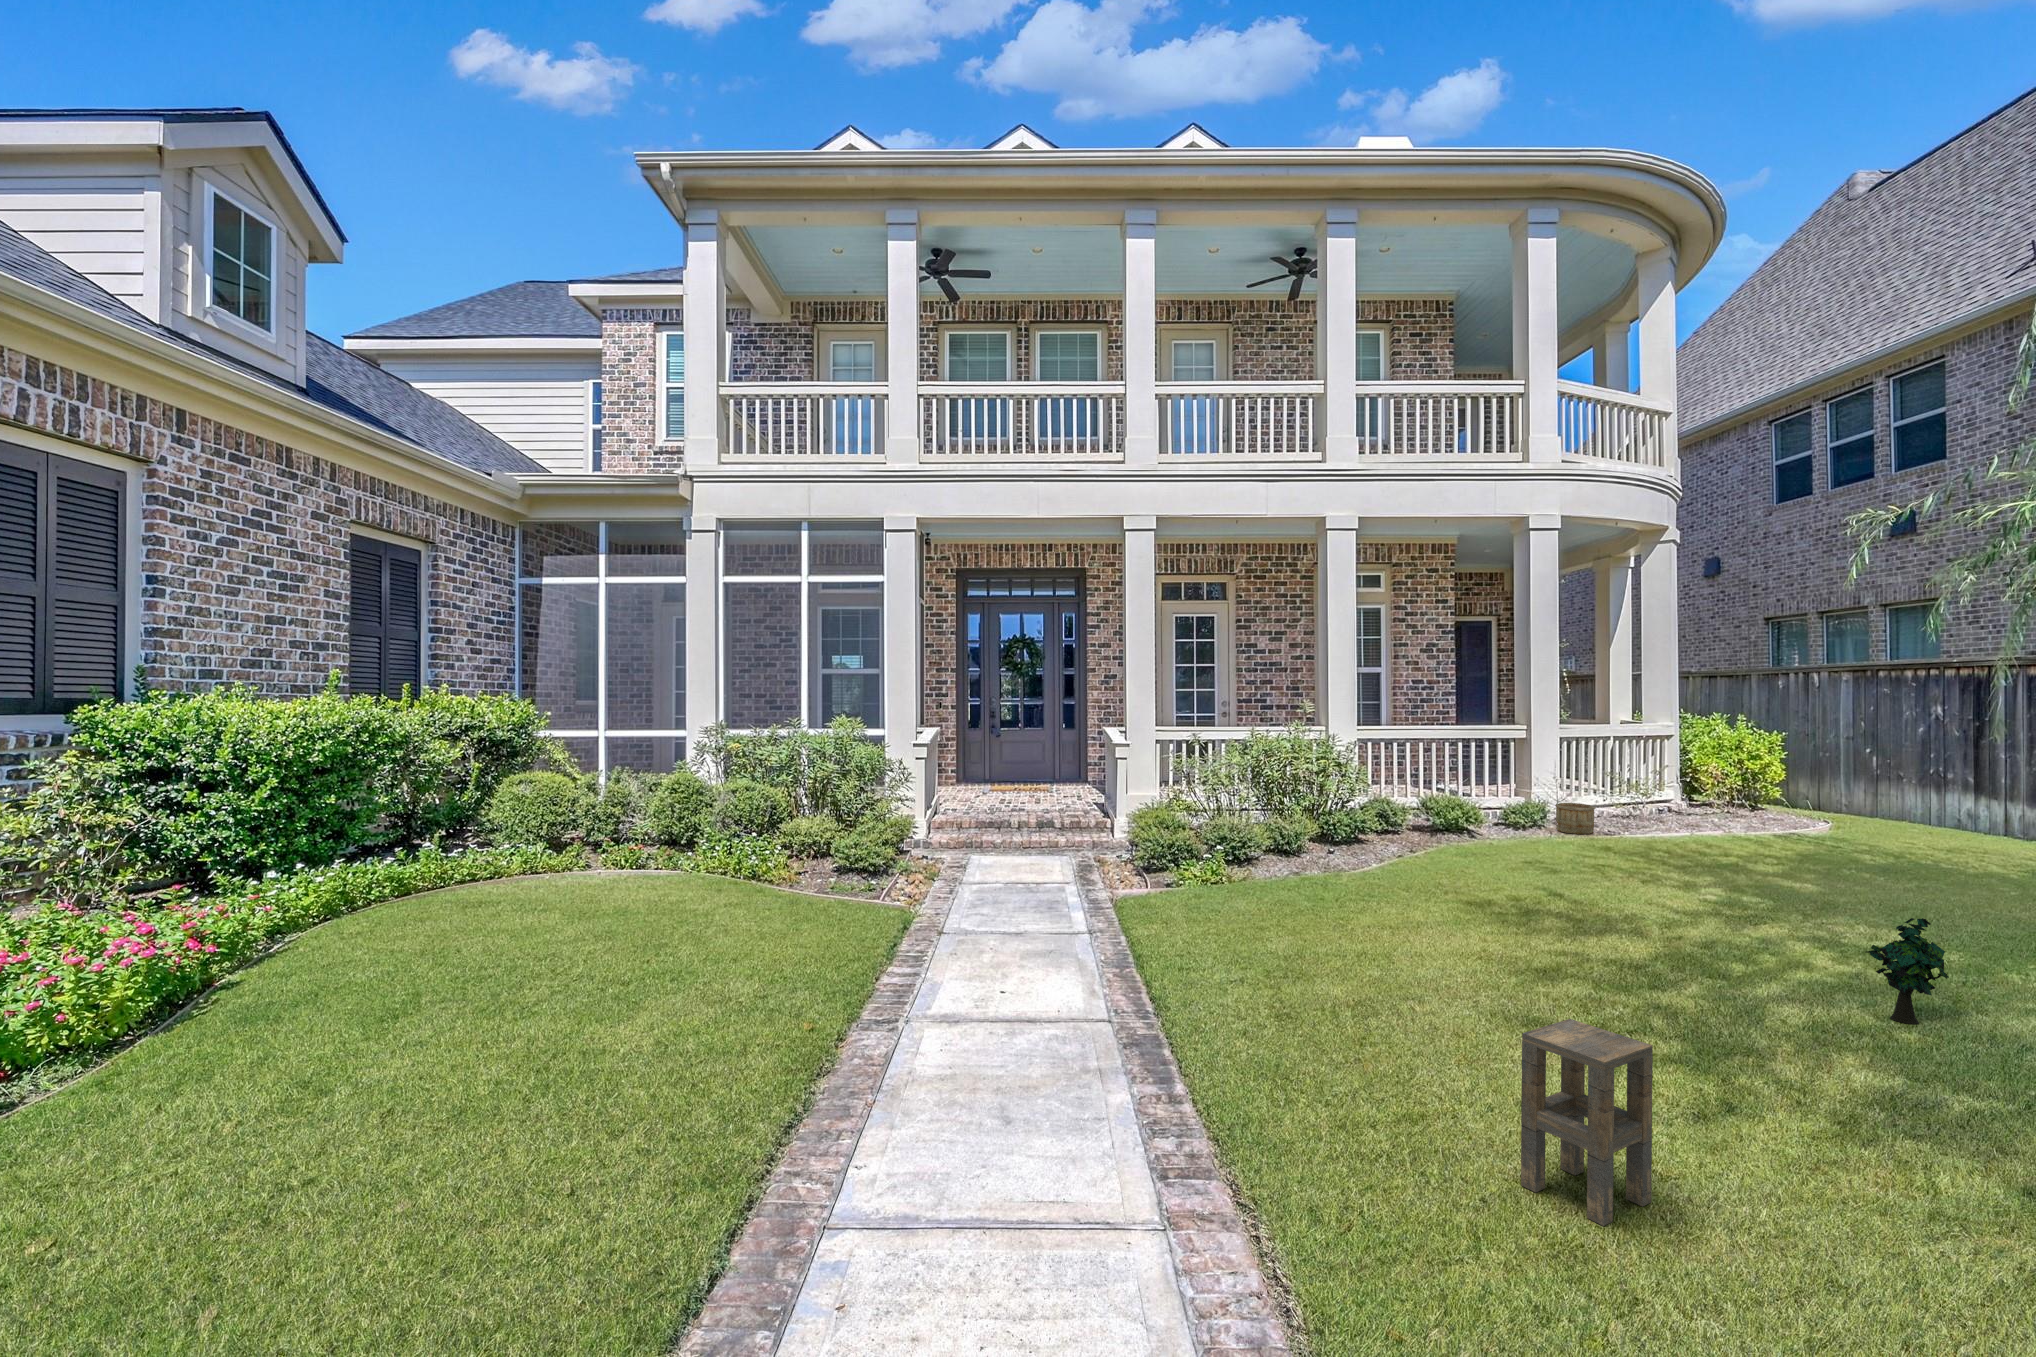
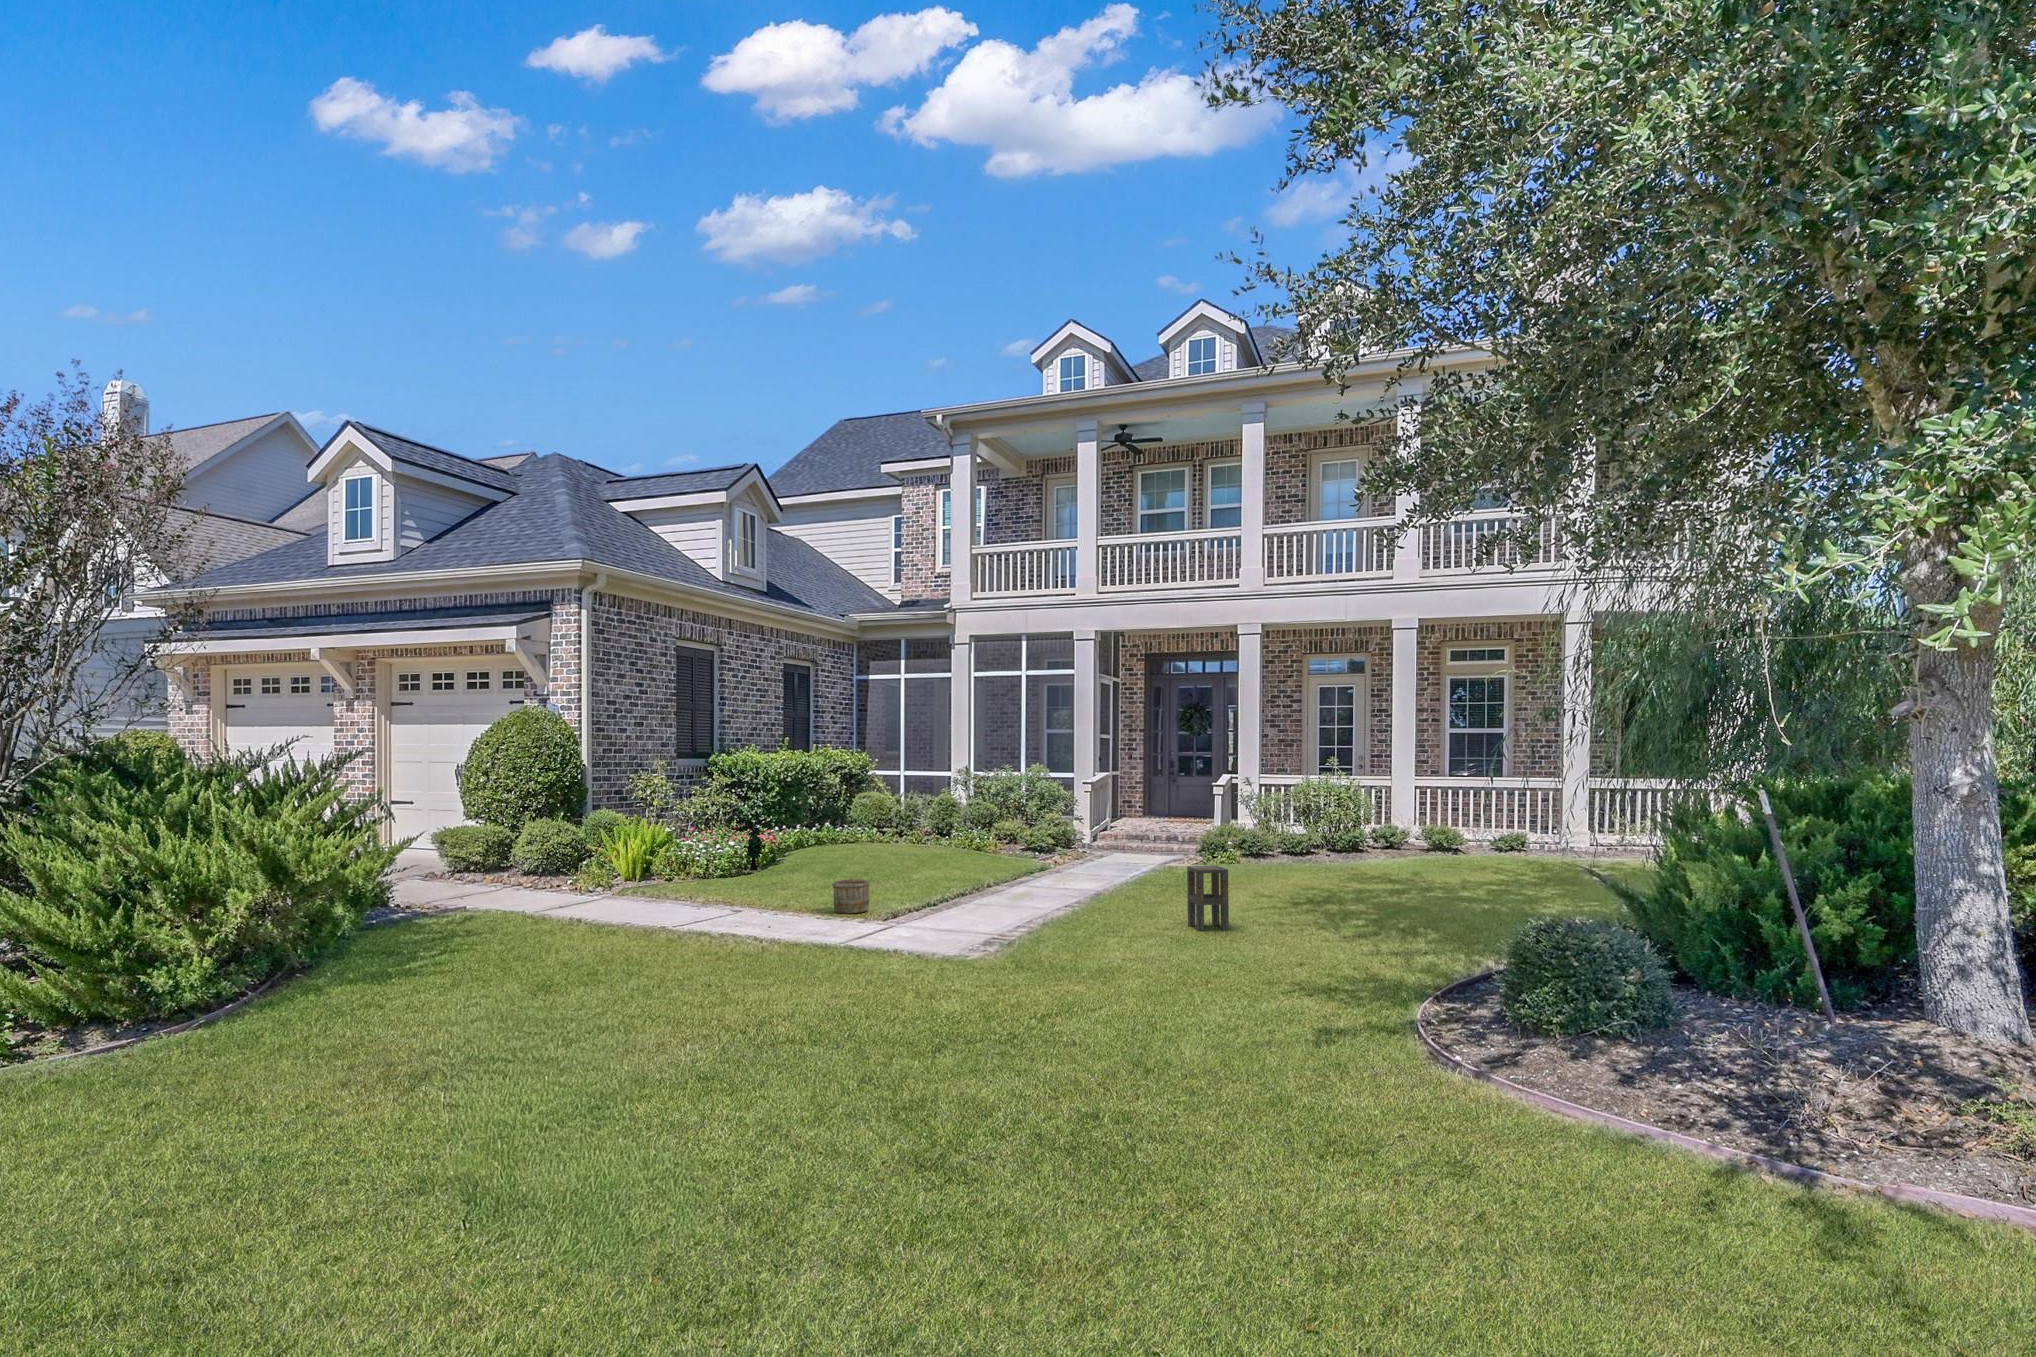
wooden bucket: present [1555,803,1595,834] -> present [832,879,870,913]
decorative plant: present [1866,918,1949,1024] -> present [744,828,766,870]

